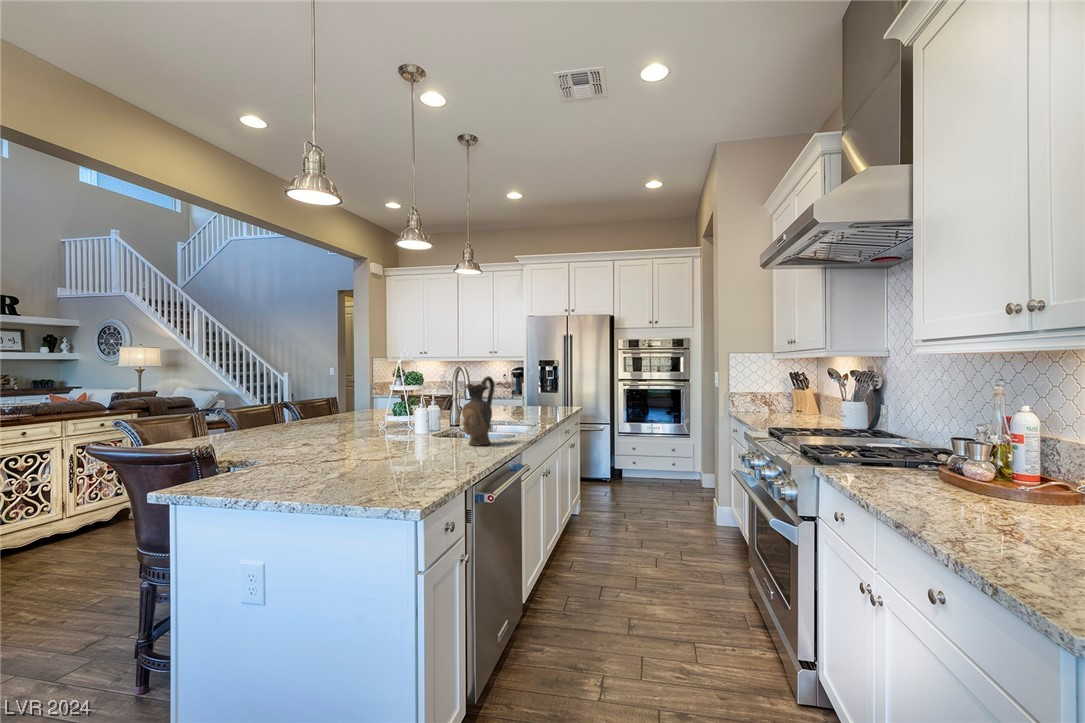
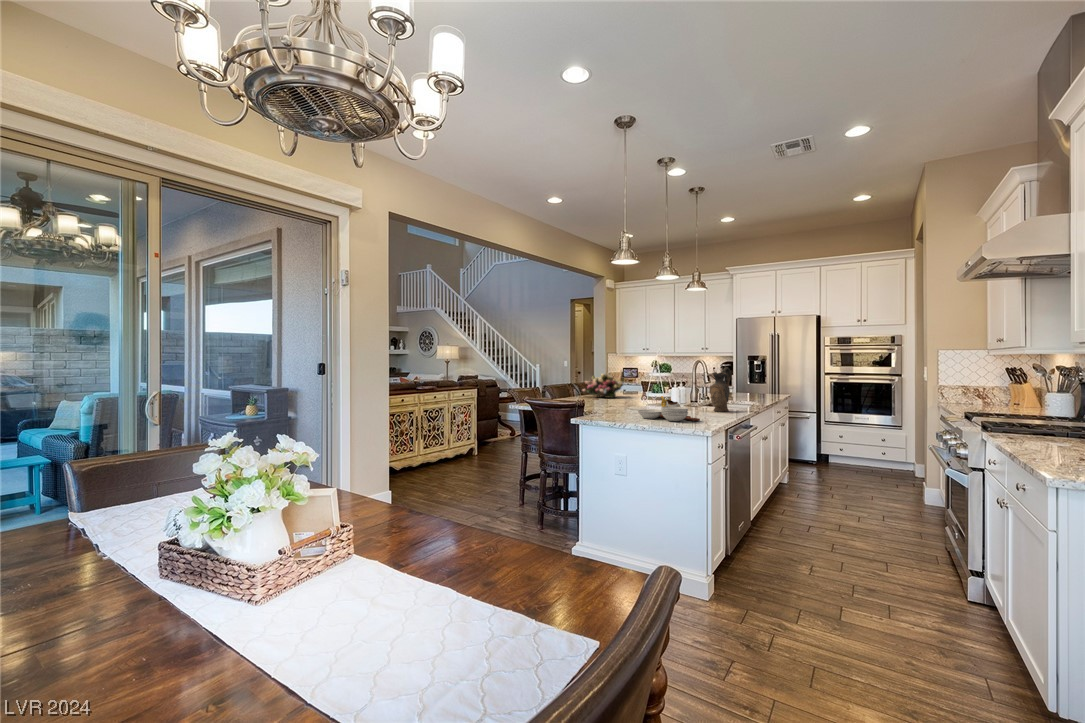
flower arrangement: none [285,387,354,425] -> present [583,374,623,398]
cutting board: none [310,430,425,482] -> present [638,396,700,421]

